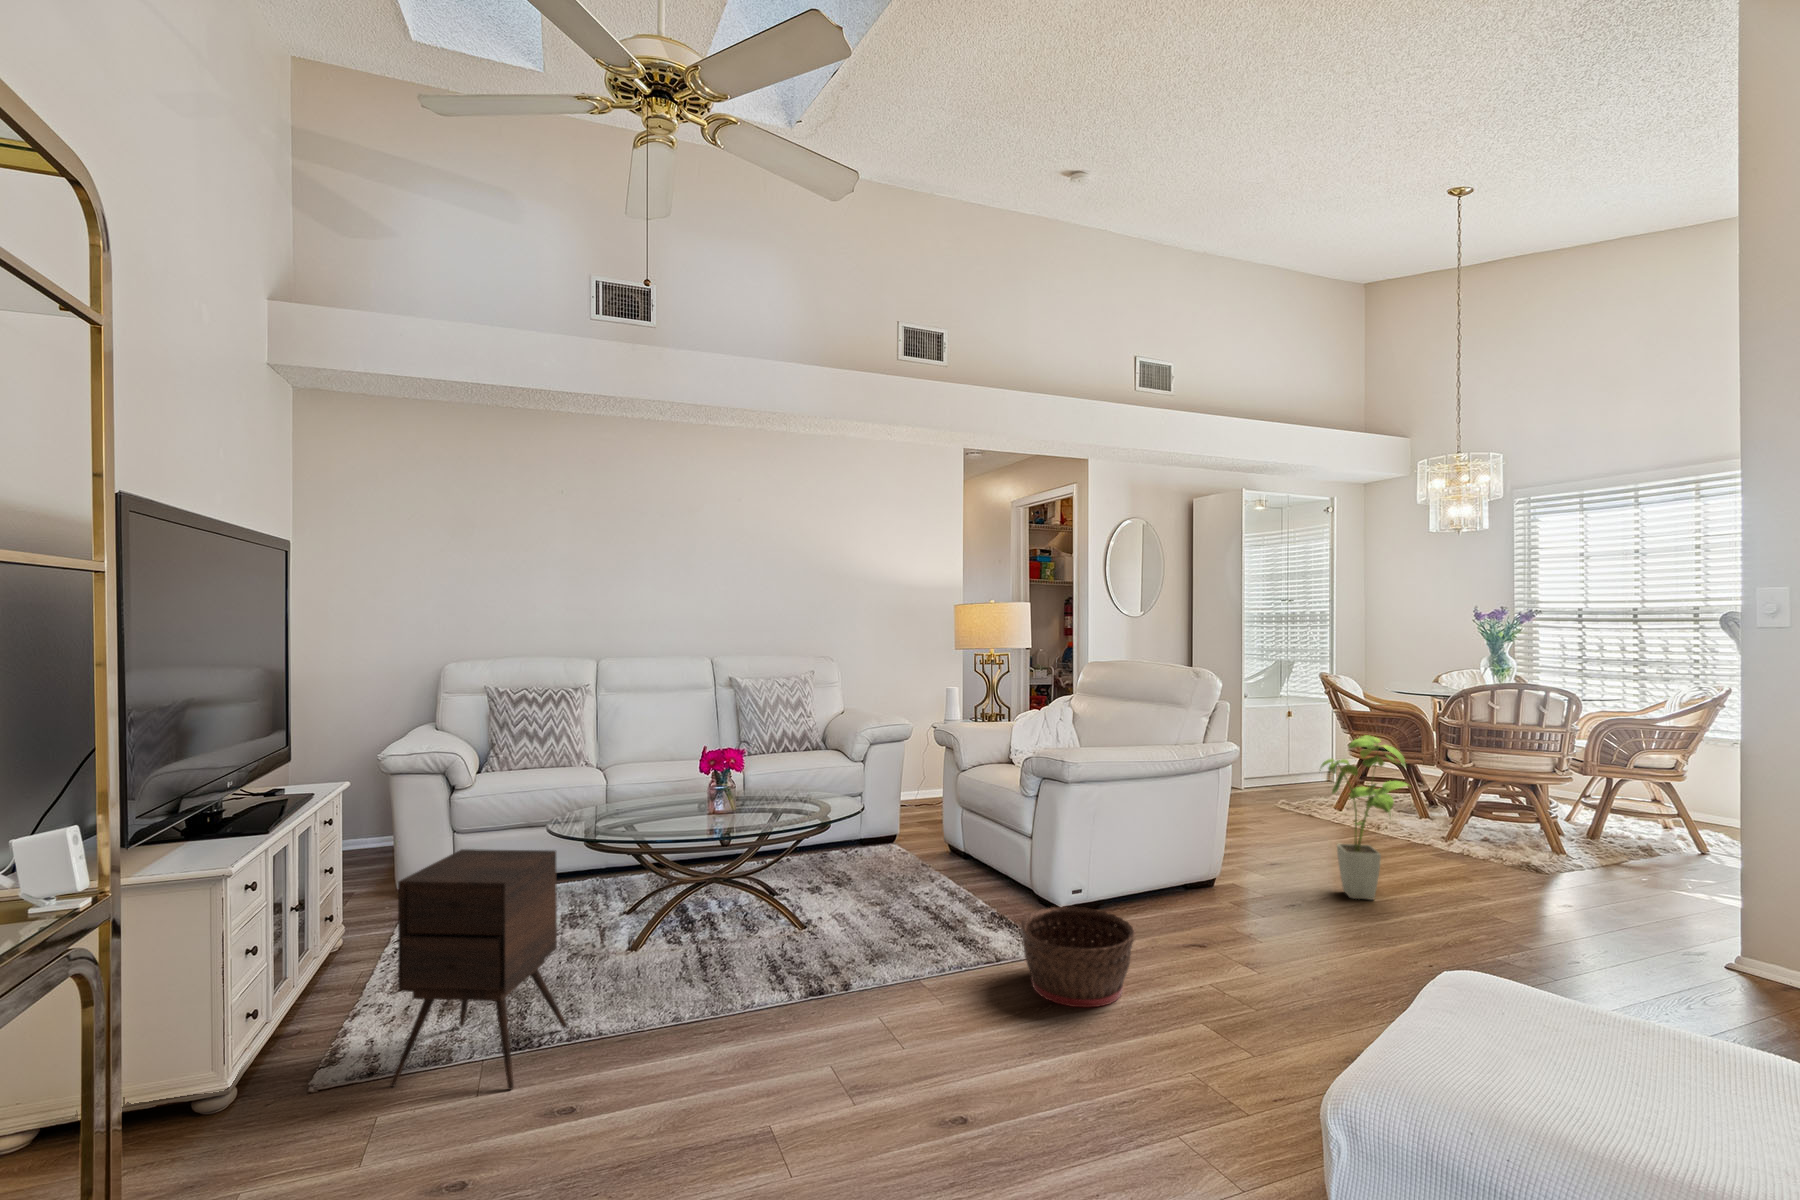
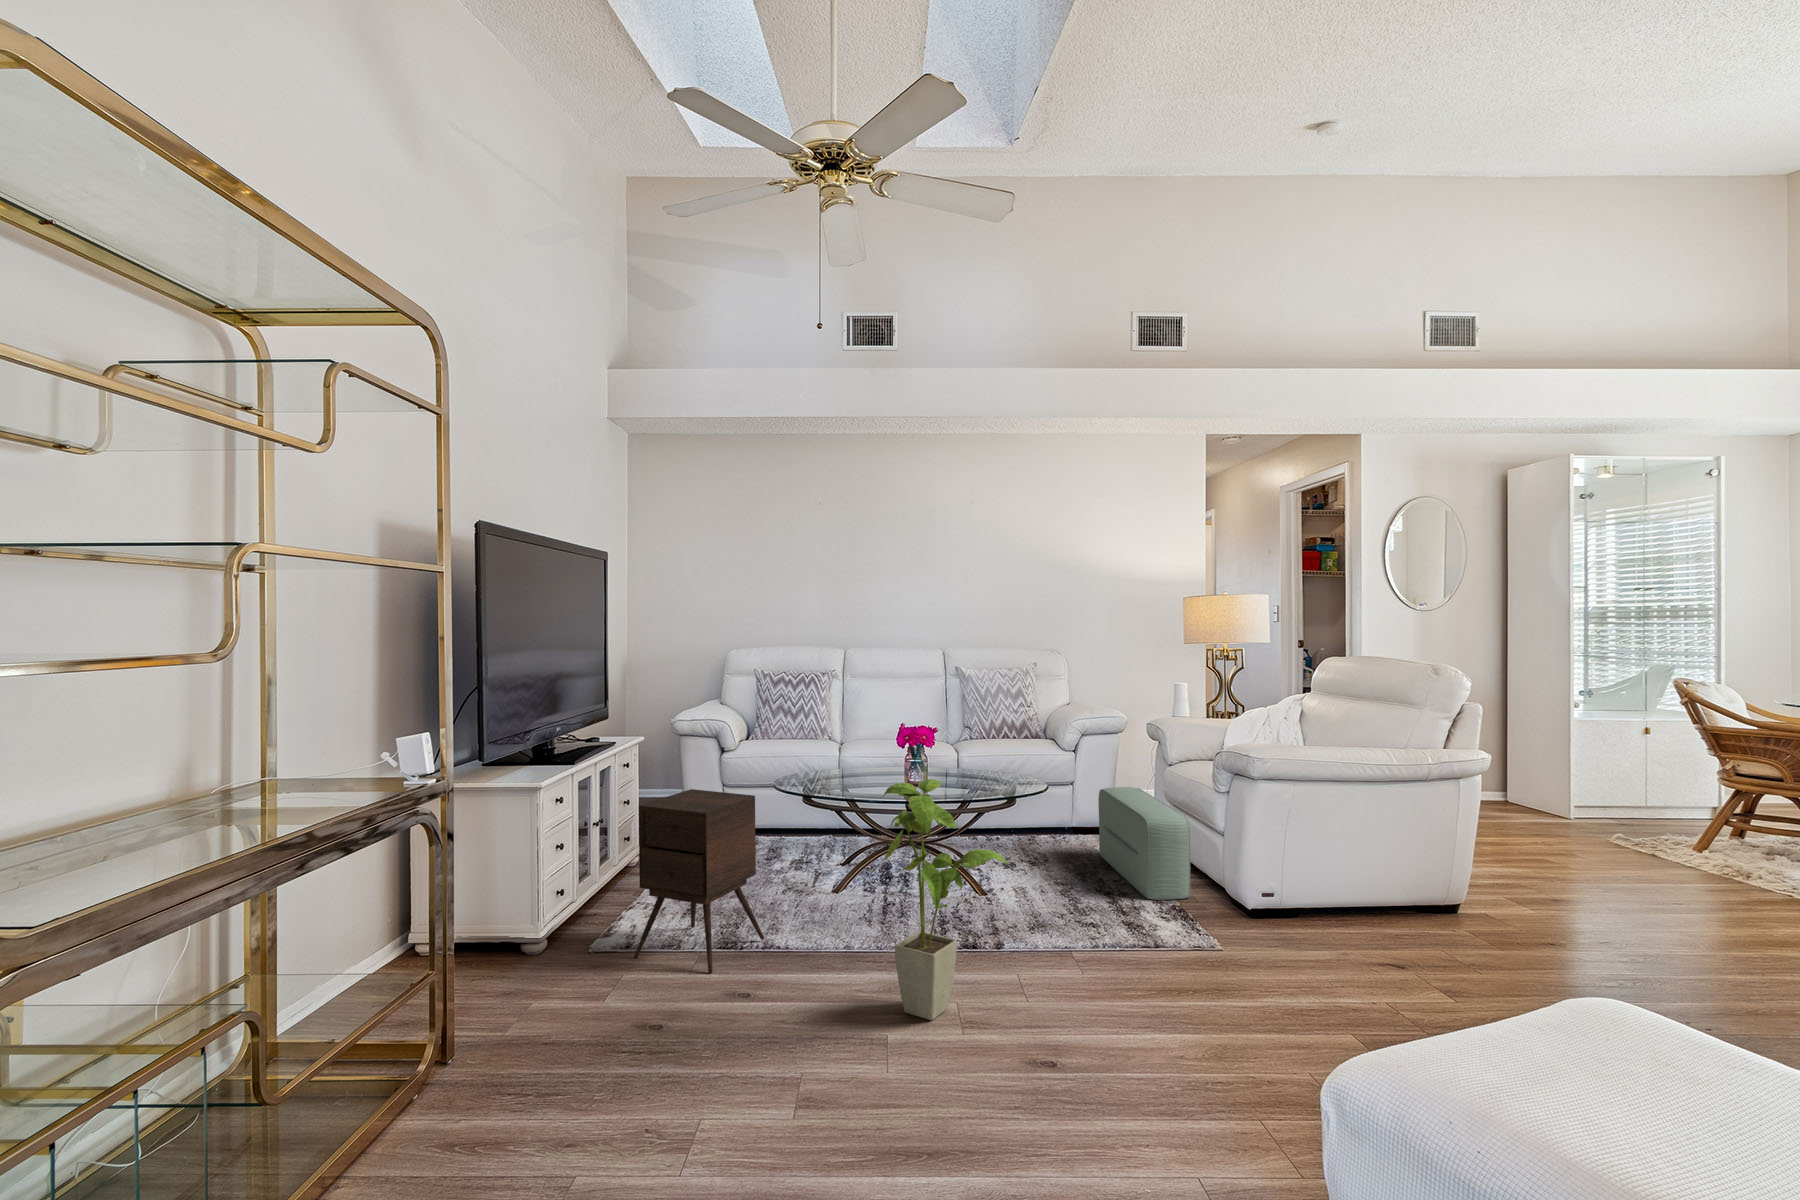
house plant: present [1320,735,1411,900] -> present [884,779,1009,1020]
pouf: none [895,796,1003,910] -> present [1098,787,1190,900]
basket: present [1020,907,1135,1007] -> none [1164,897,1283,995]

